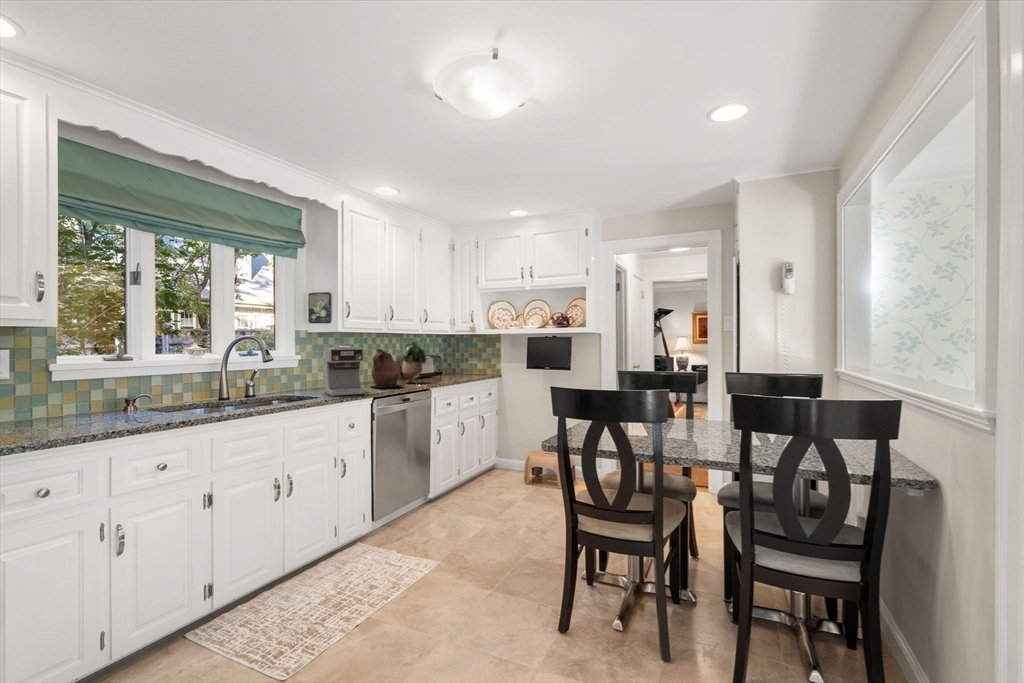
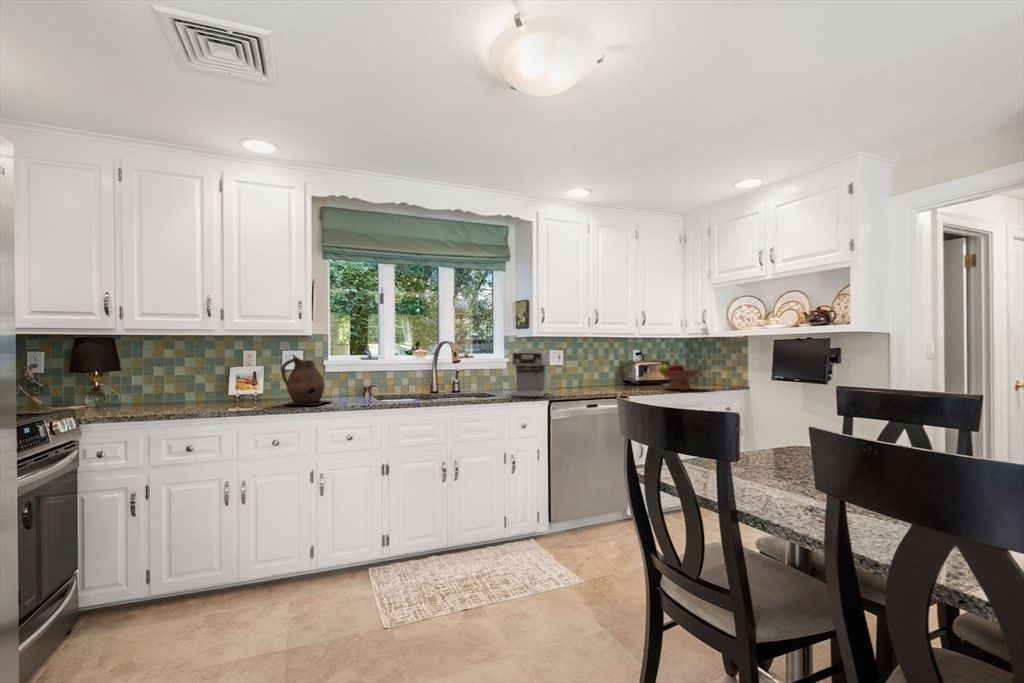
potted plant: present [402,341,426,383] -> none [611,344,635,390]
ceramic pitcher: present [371,349,402,388] -> present [281,355,331,406]
fruit bowl: none [437,356,474,380] -> present [658,362,701,390]

